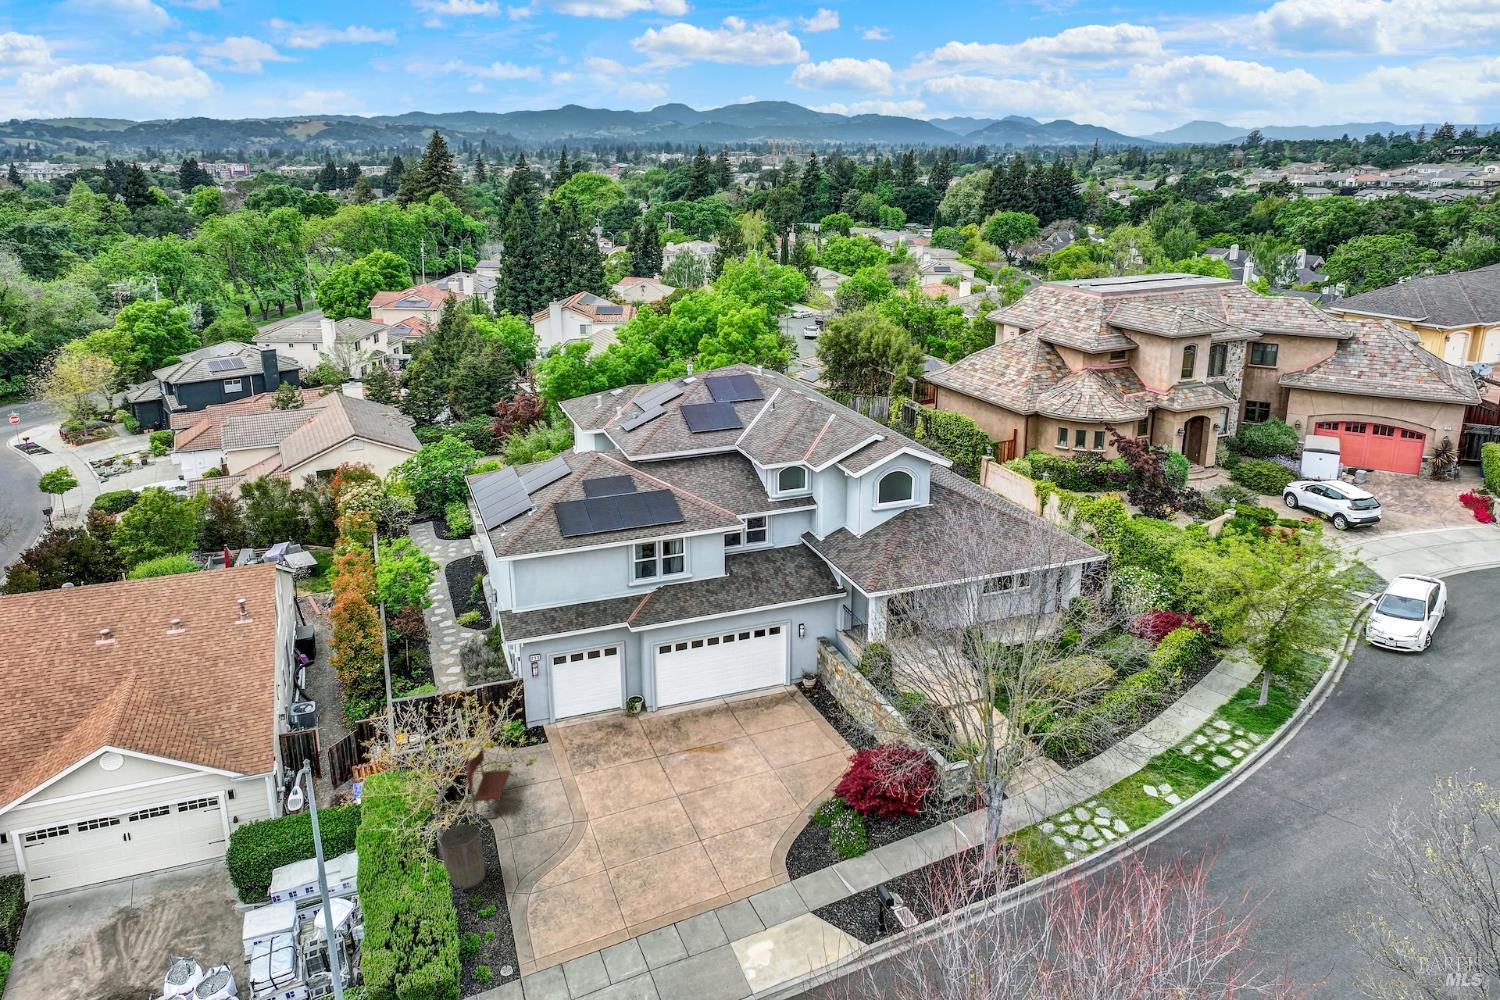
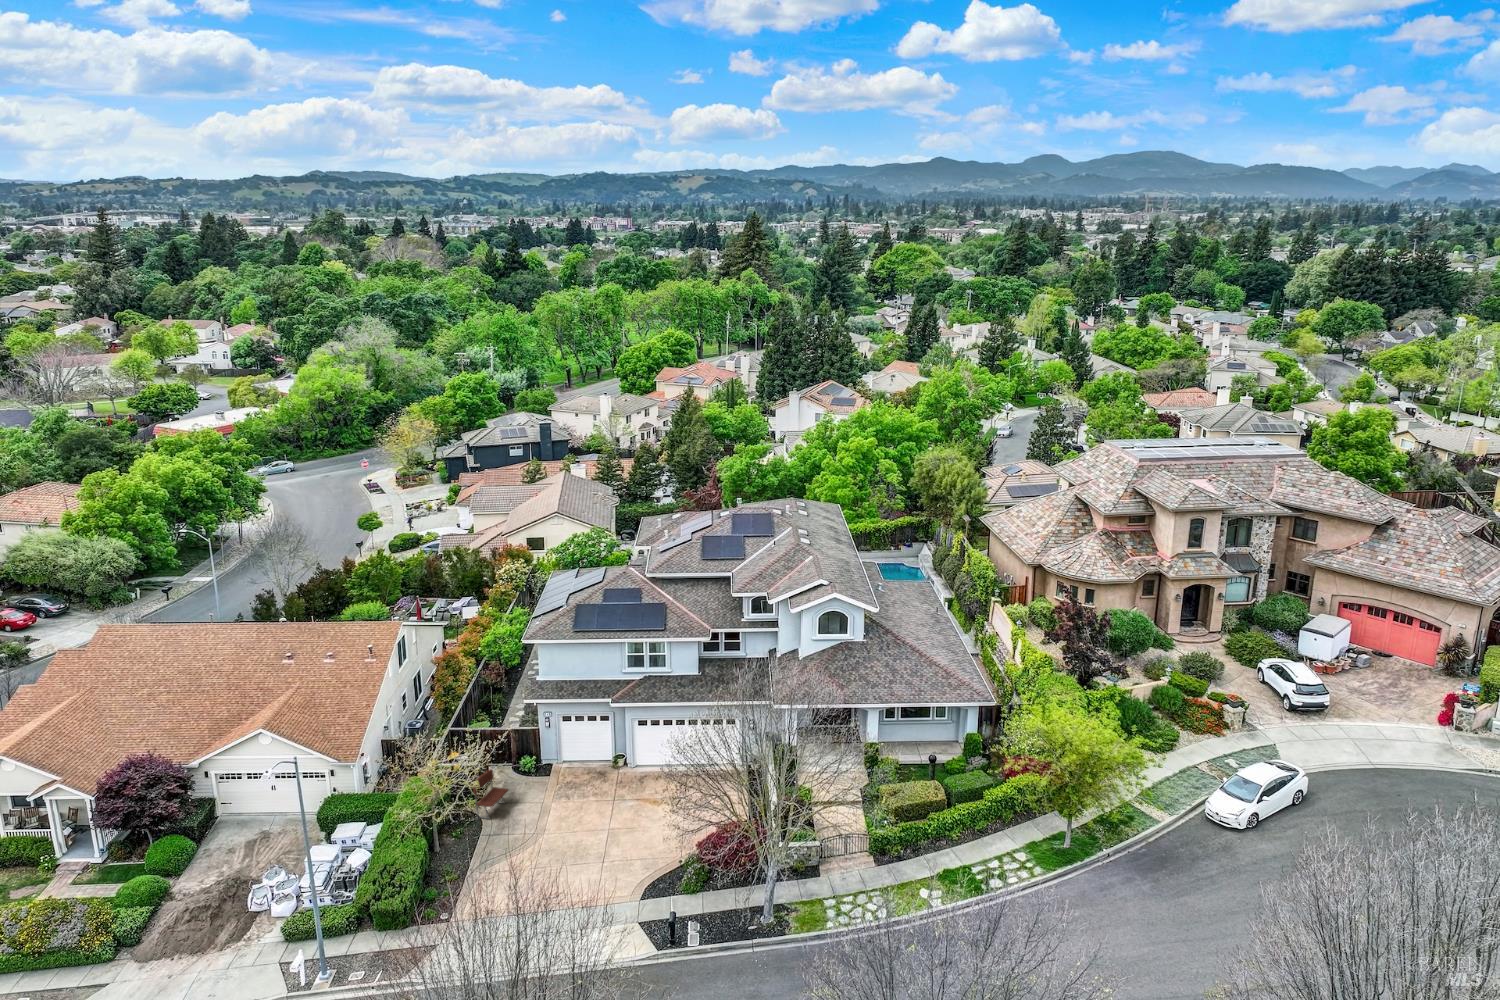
trash can: present [440,824,485,890] -> none [435,818,464,861]

